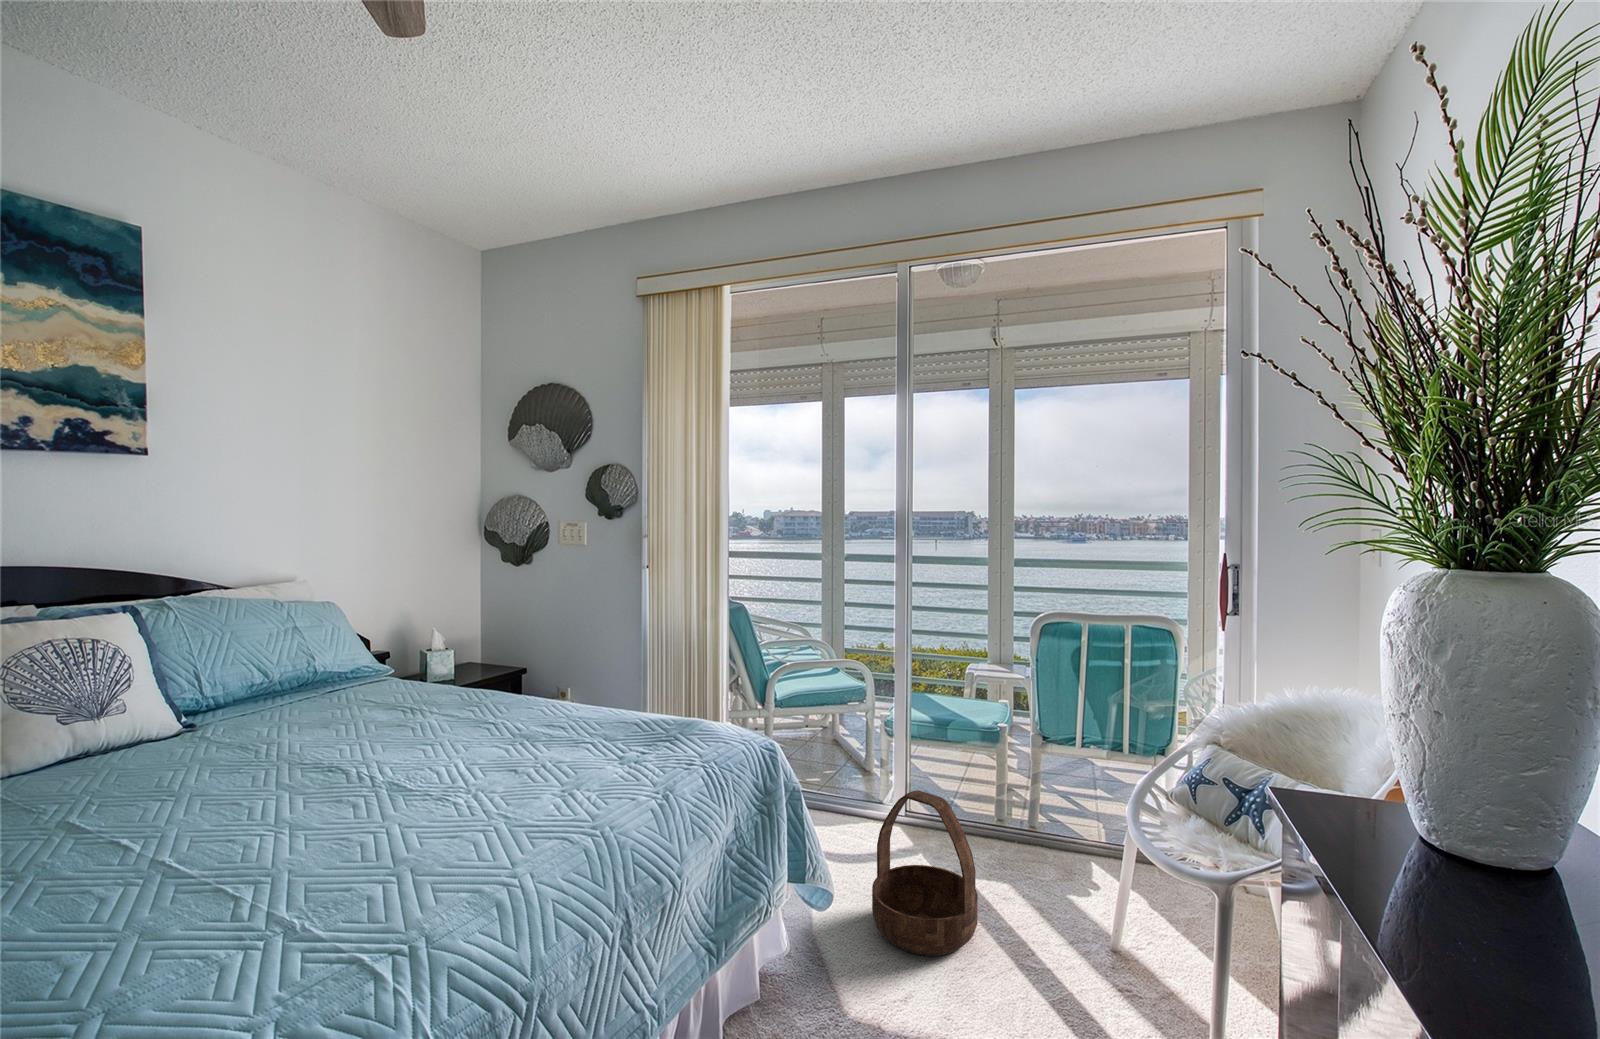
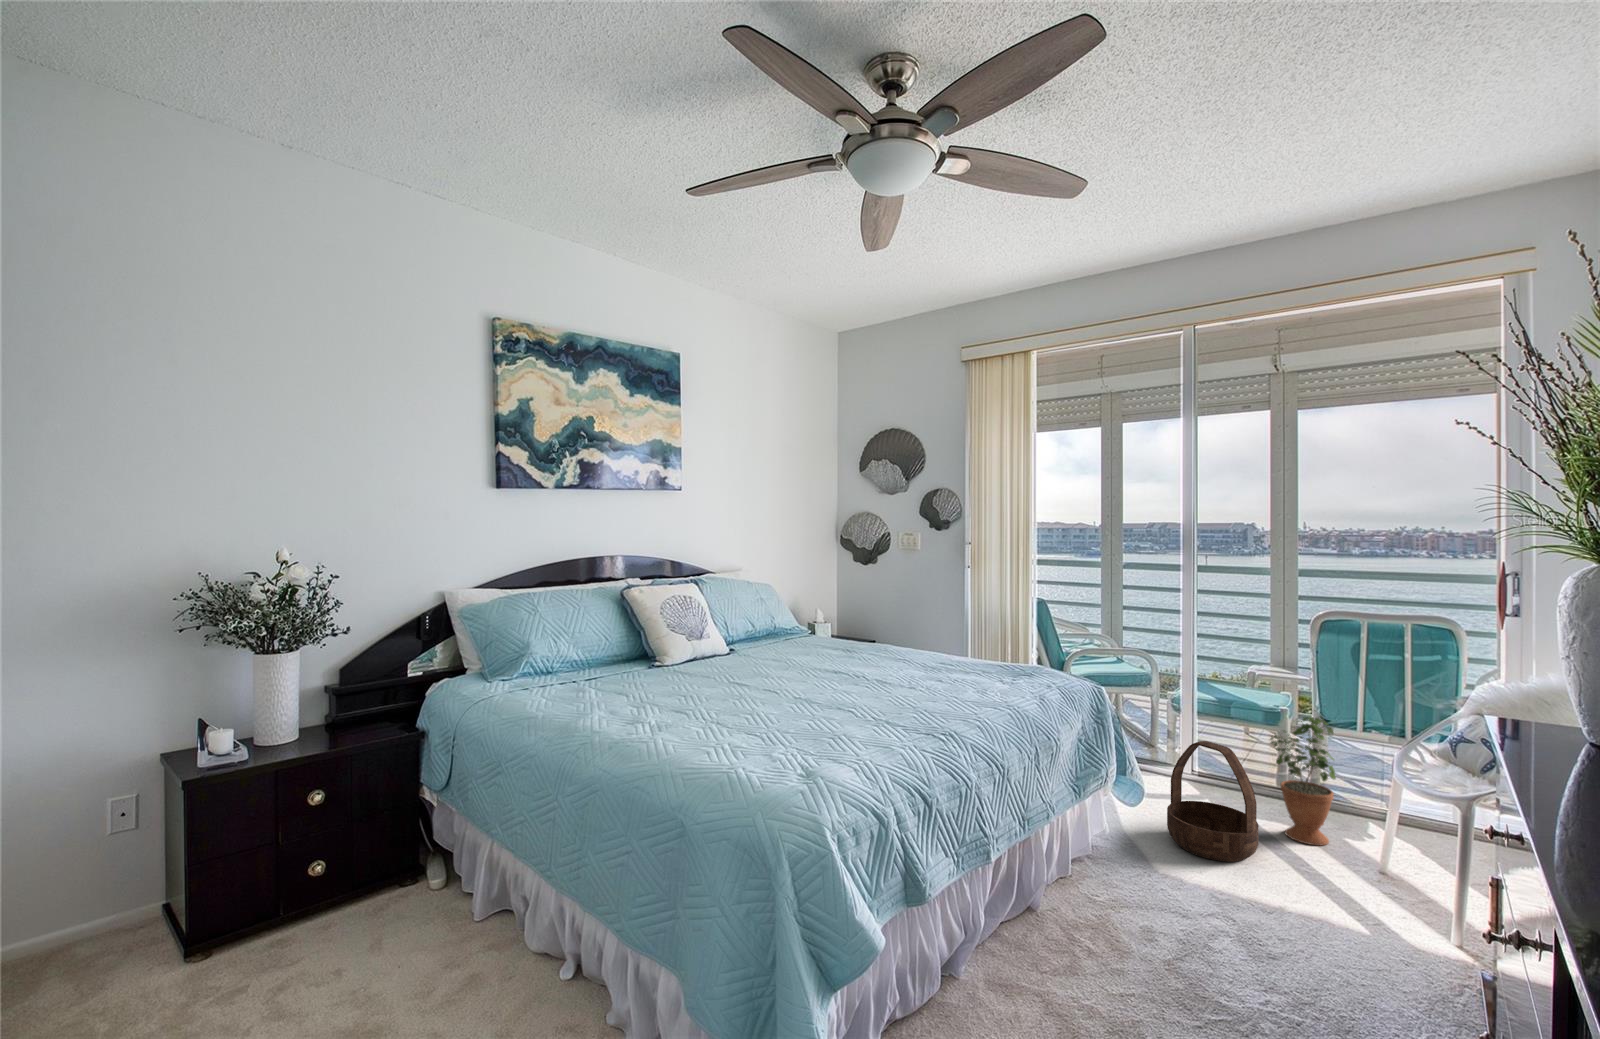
potted plant: none [988,732,1059,902] -> present [1270,716,1336,846]

